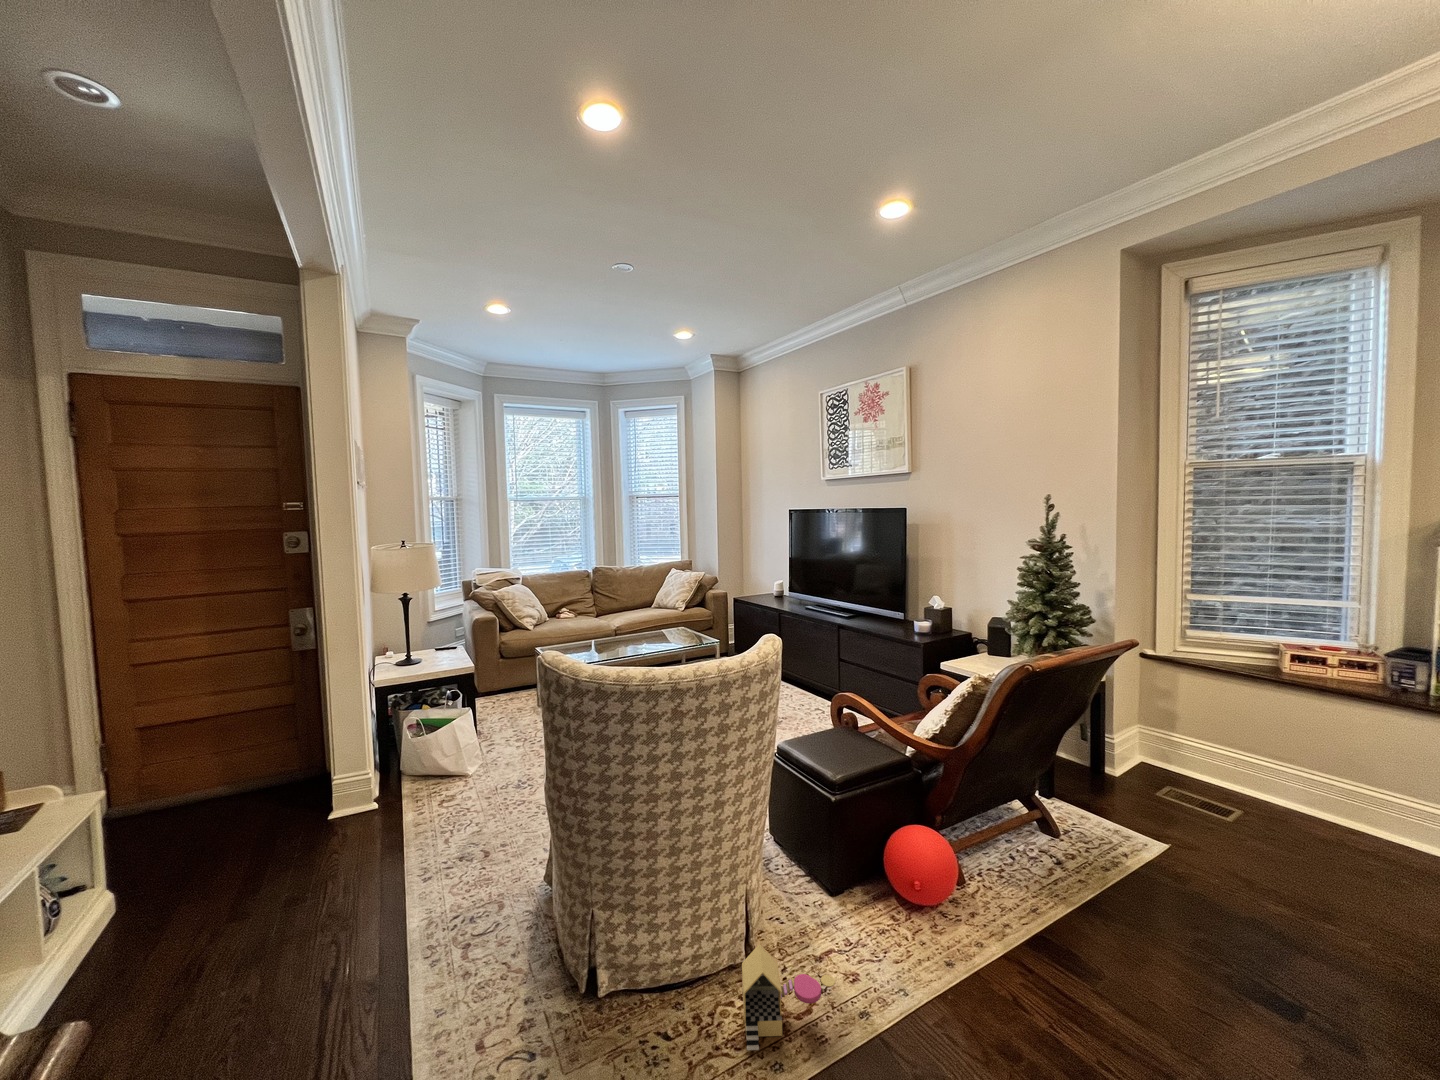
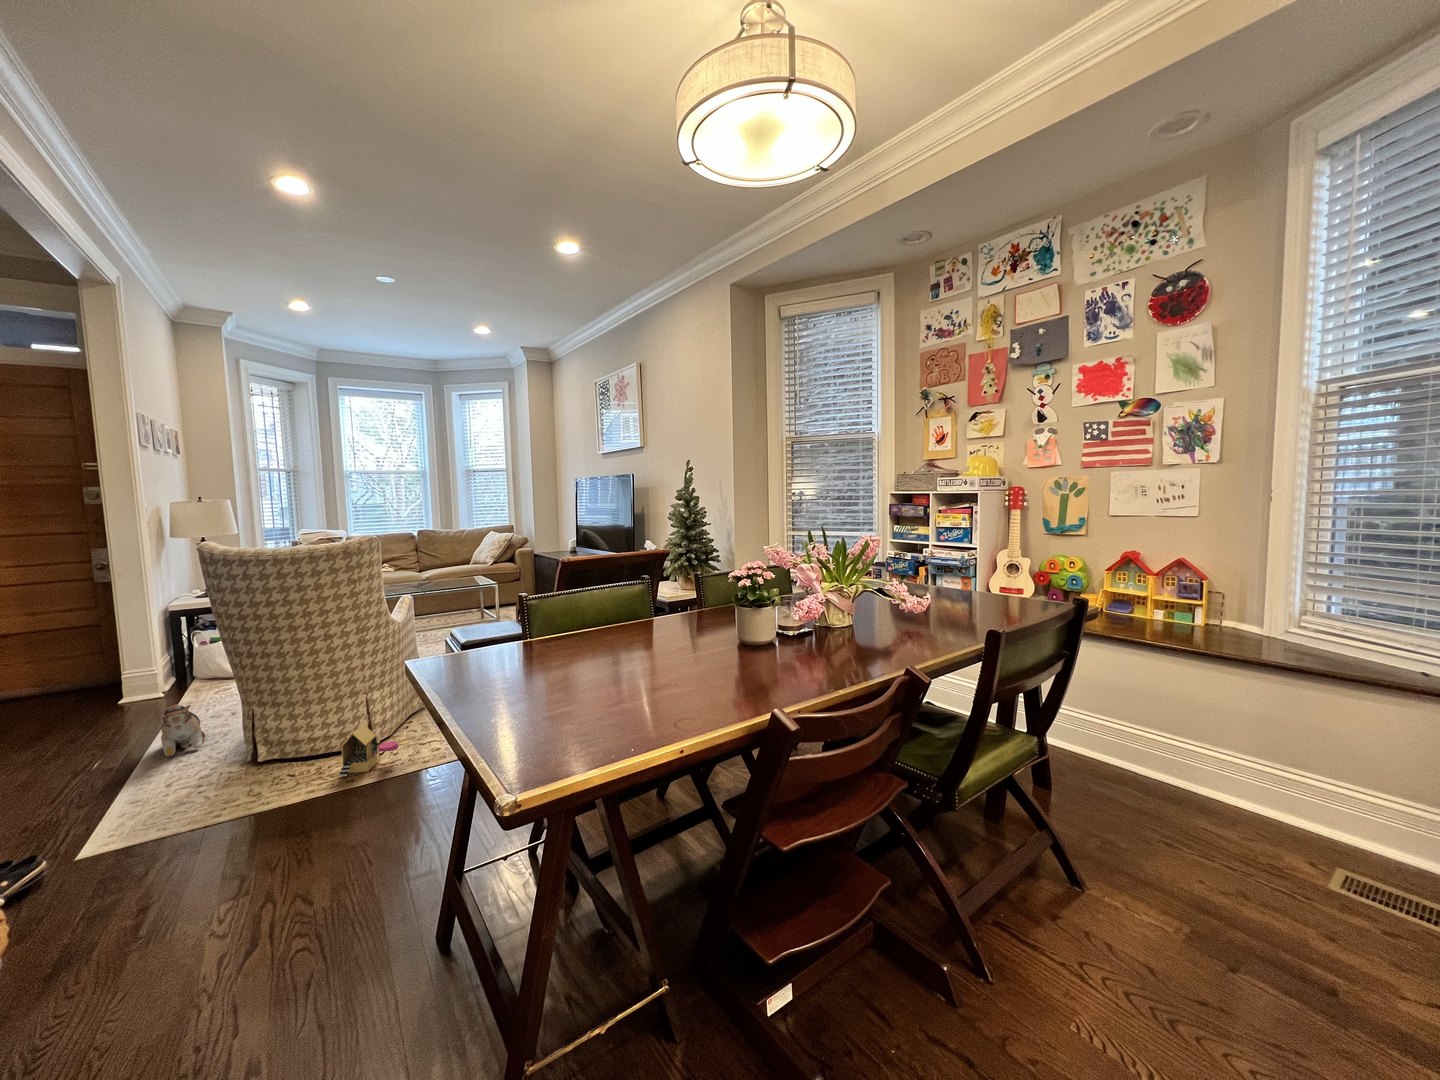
plush toy: none [429,876,483,957] -> present [157,705,205,757]

